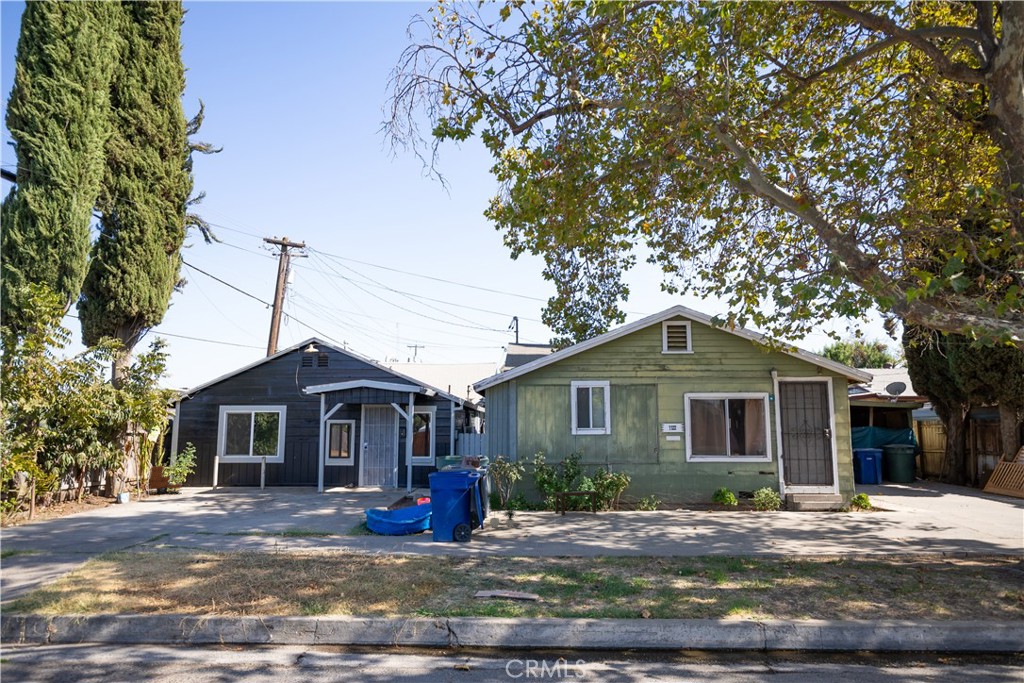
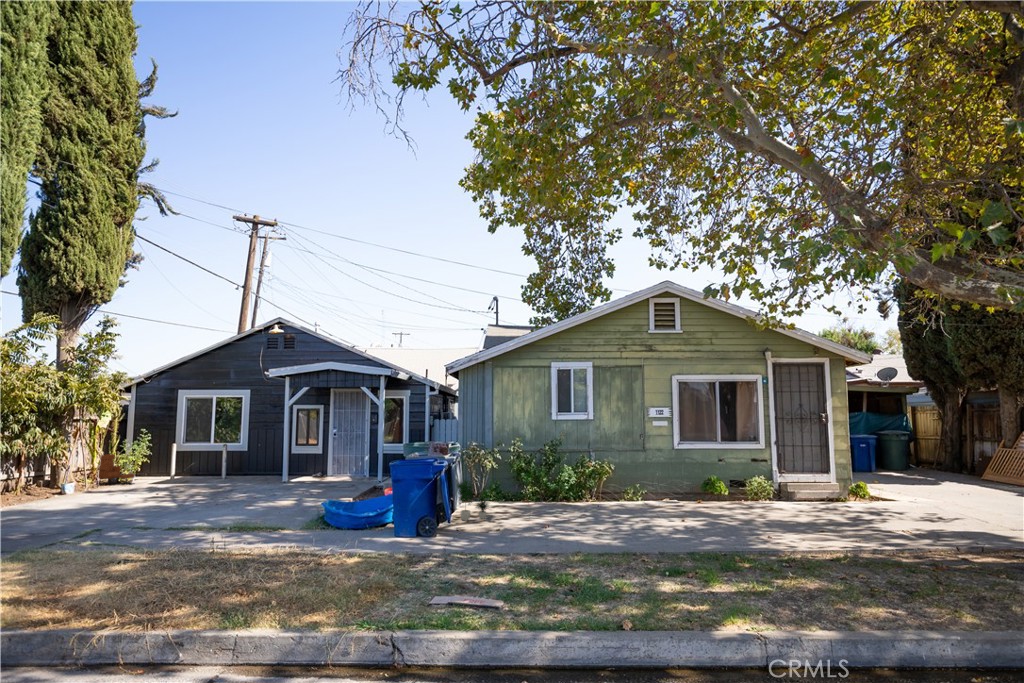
bench: present [555,491,596,515] -> none [533,480,578,506]

